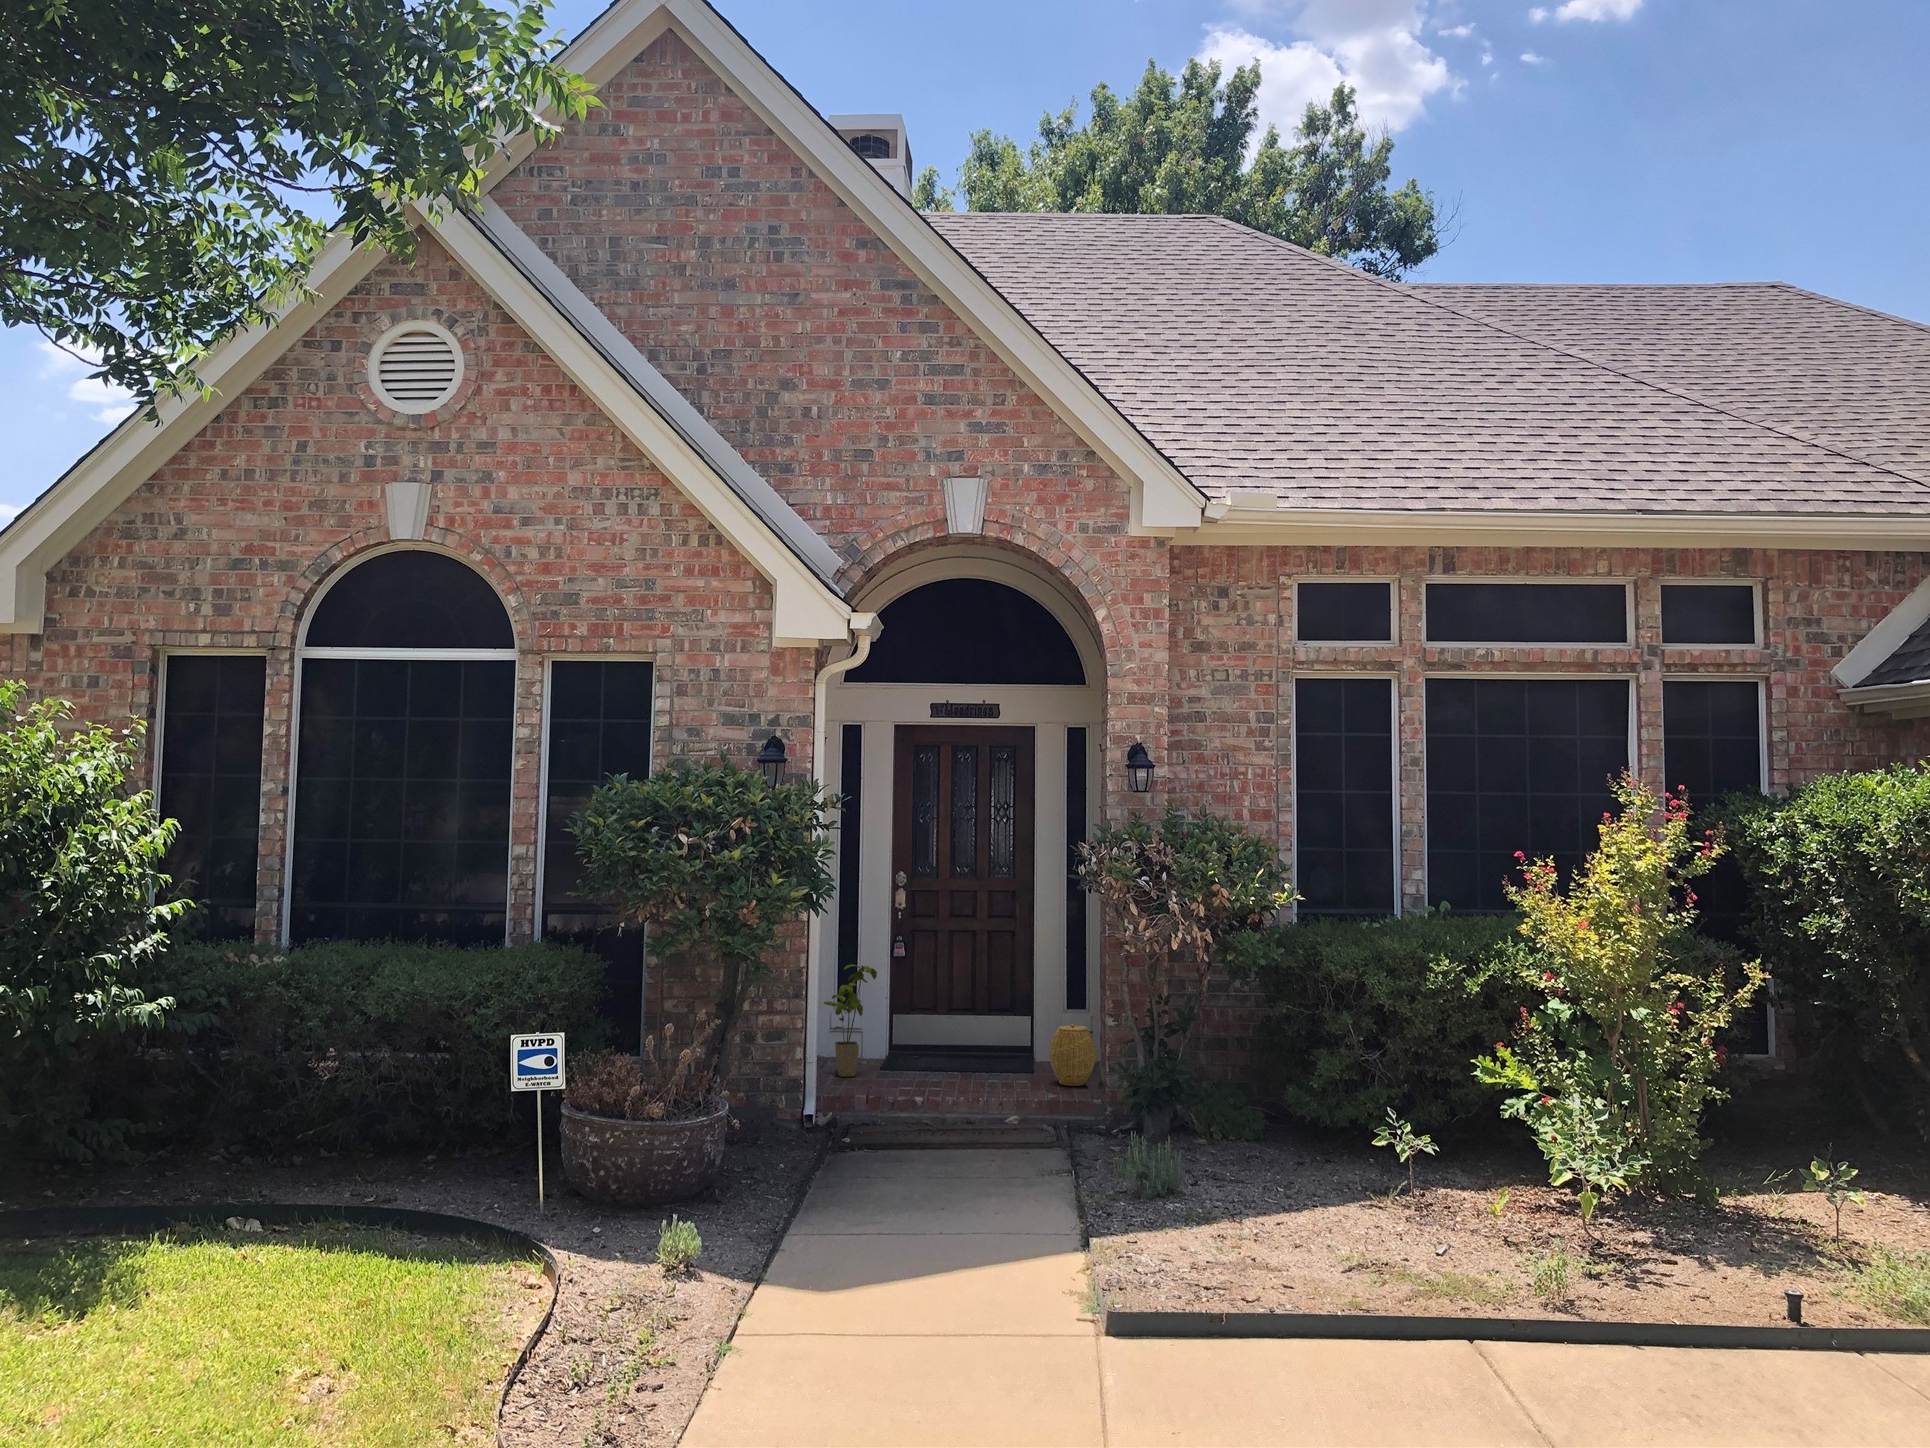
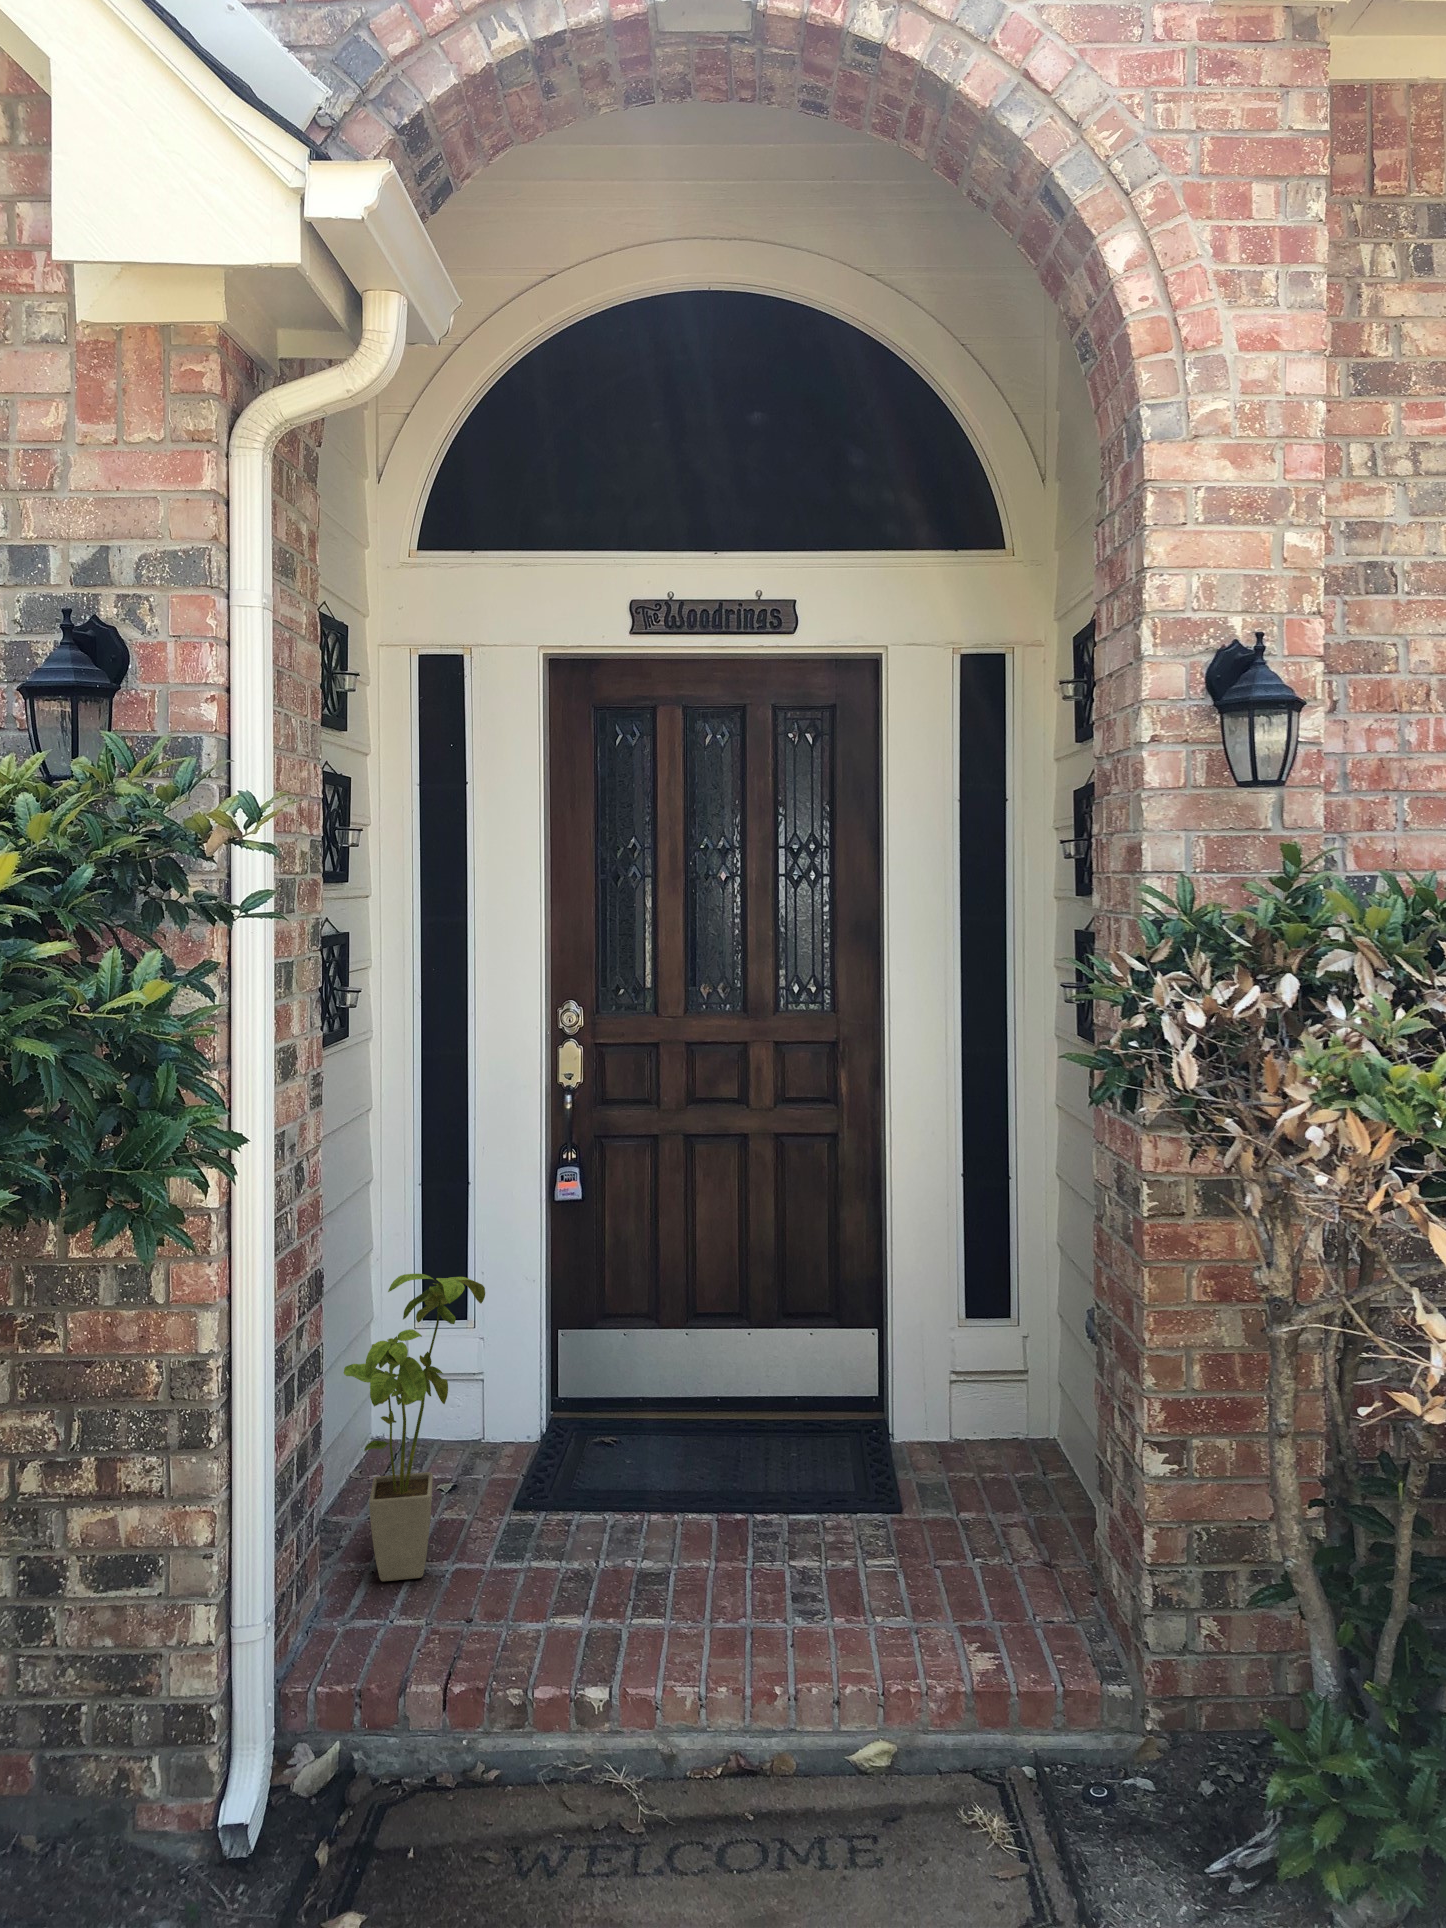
woven basket: present [1049,1024,1096,1086] -> none [955,1439,1088,1625]

